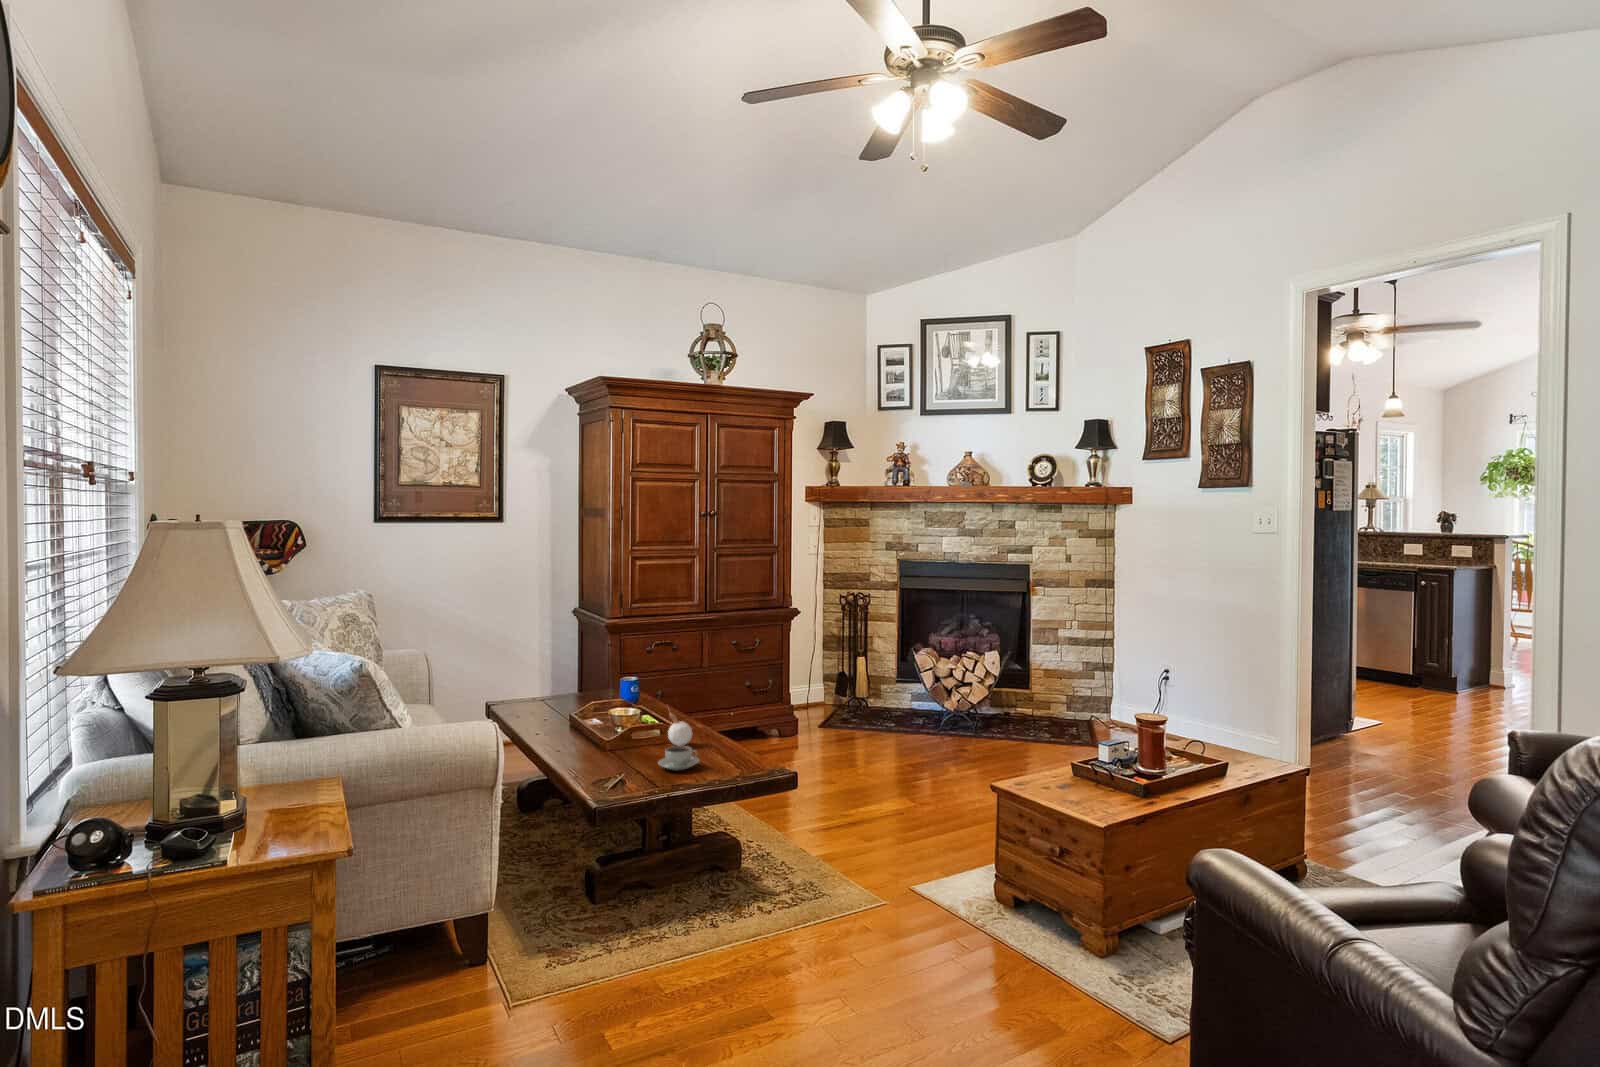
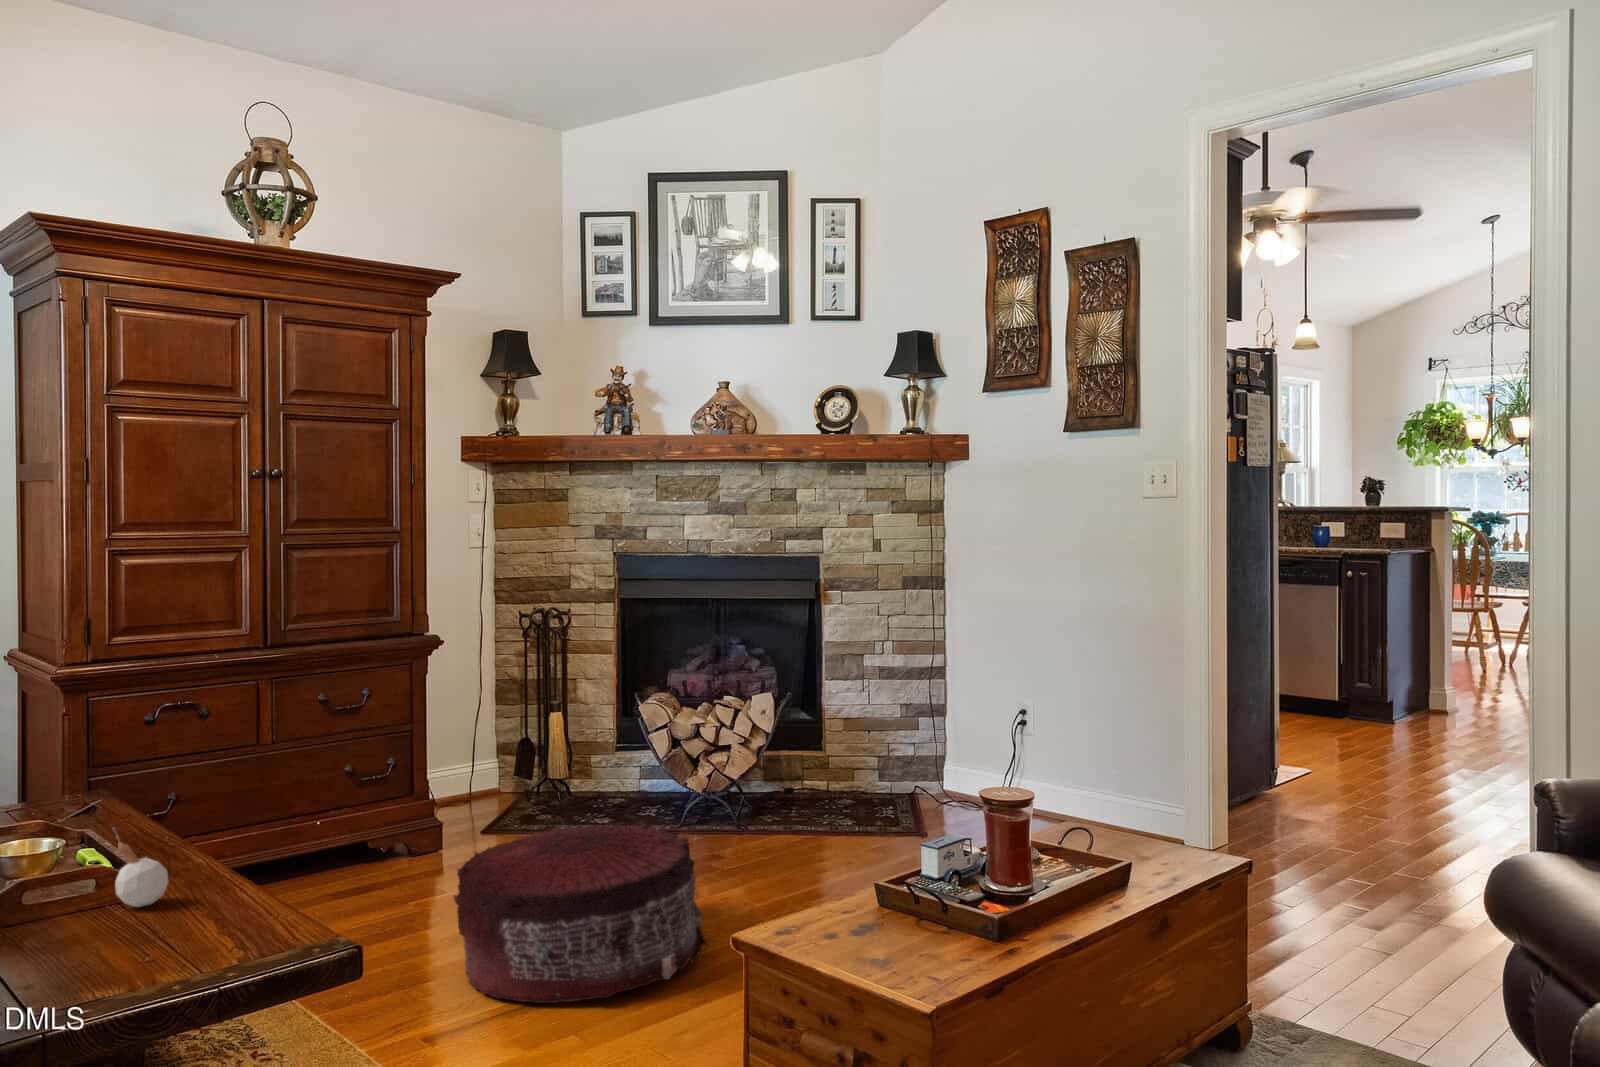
pouf: none [818,722,964,821] -> present [454,823,707,1003]
coffee cup: present [658,746,699,770] -> none [66,911,162,964]

